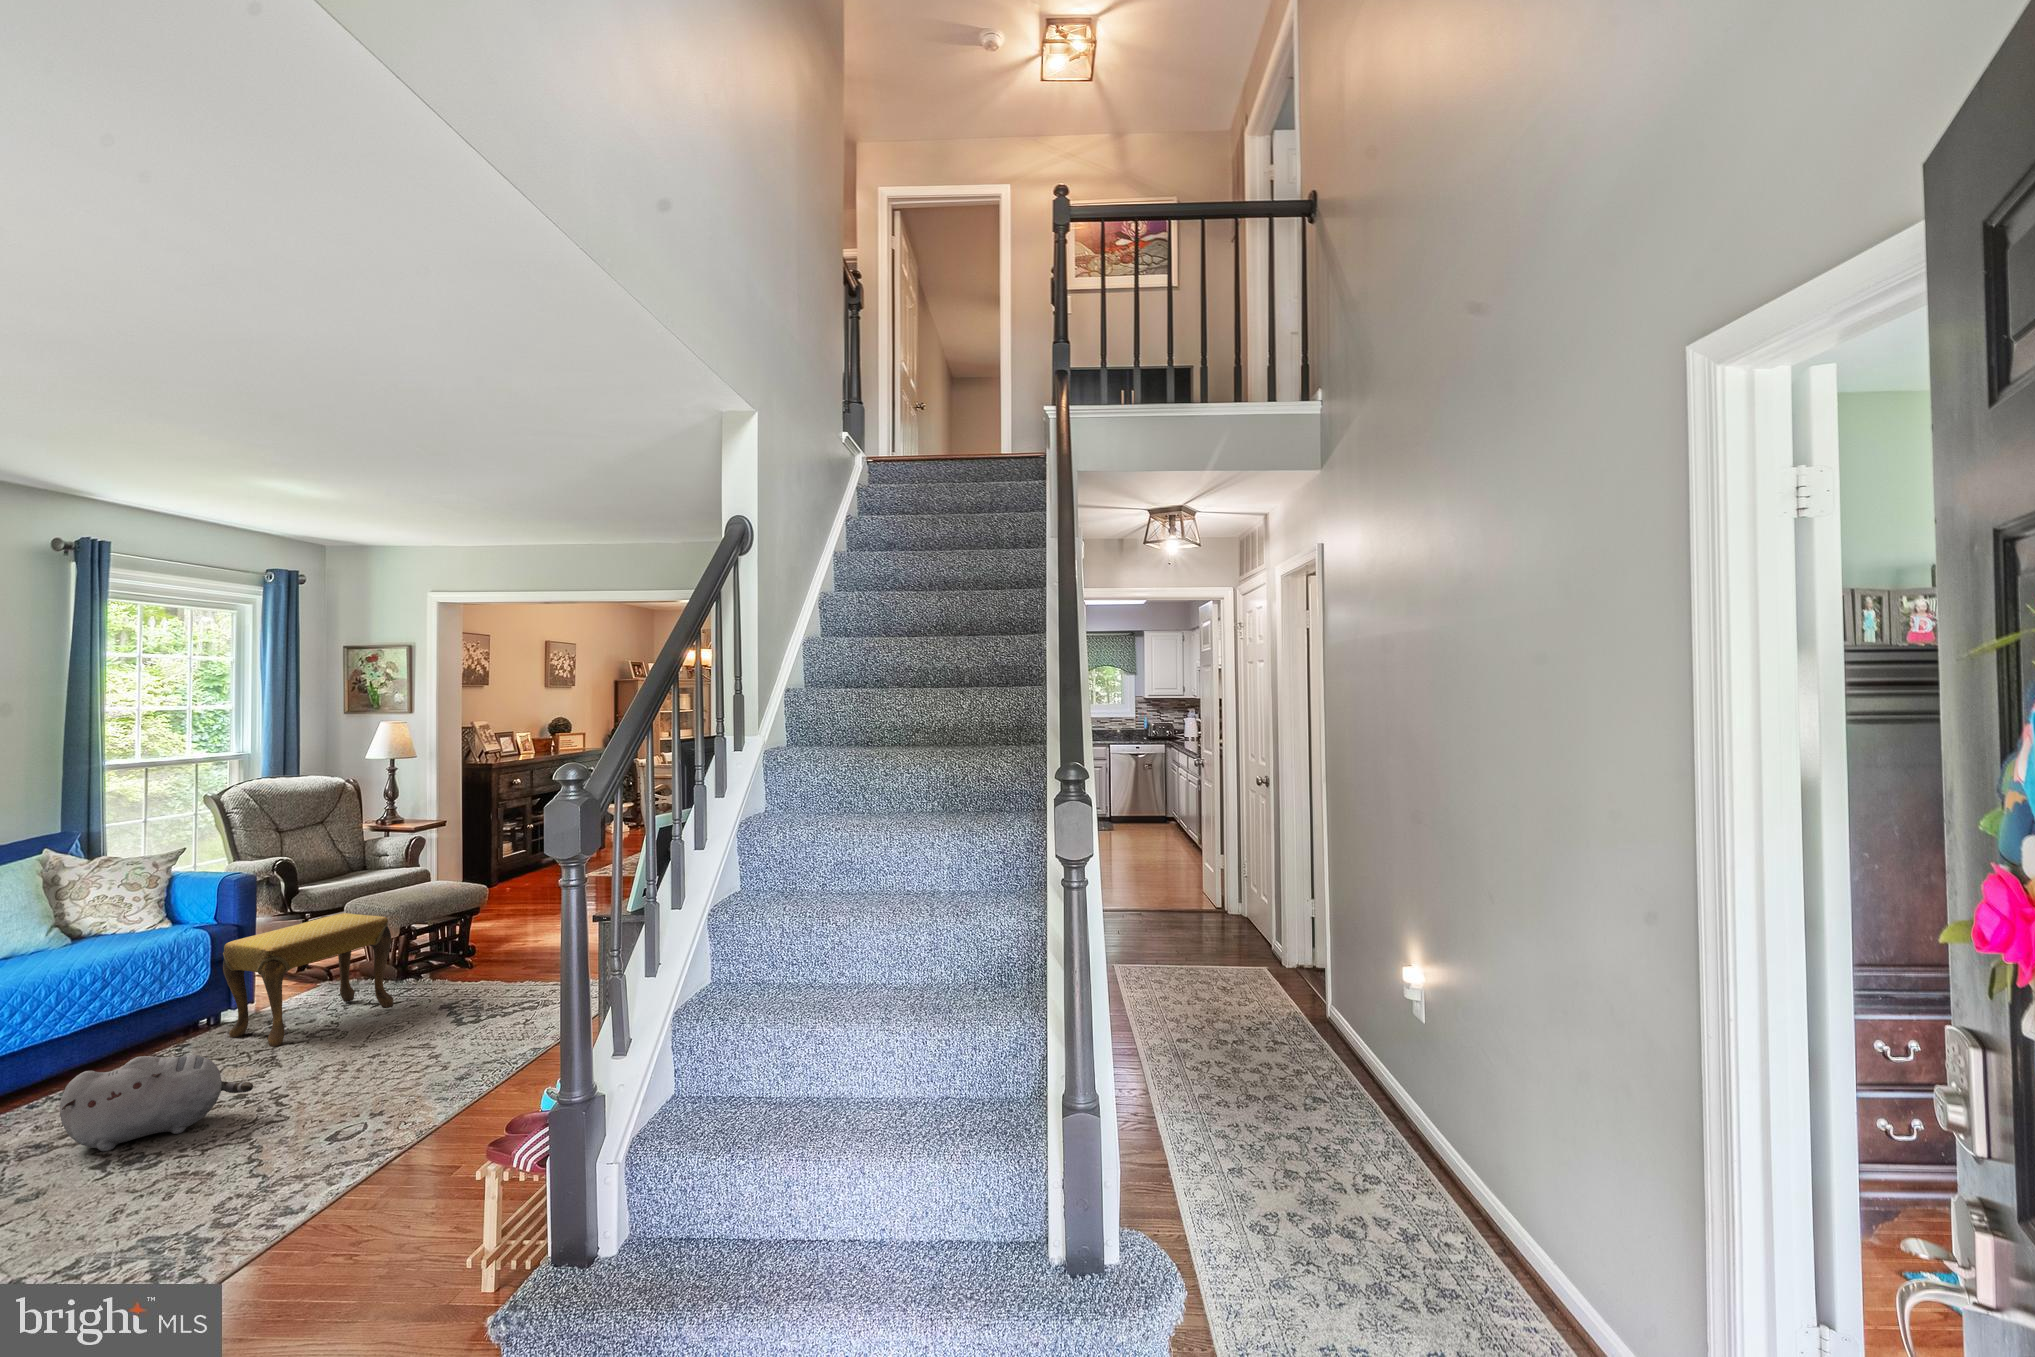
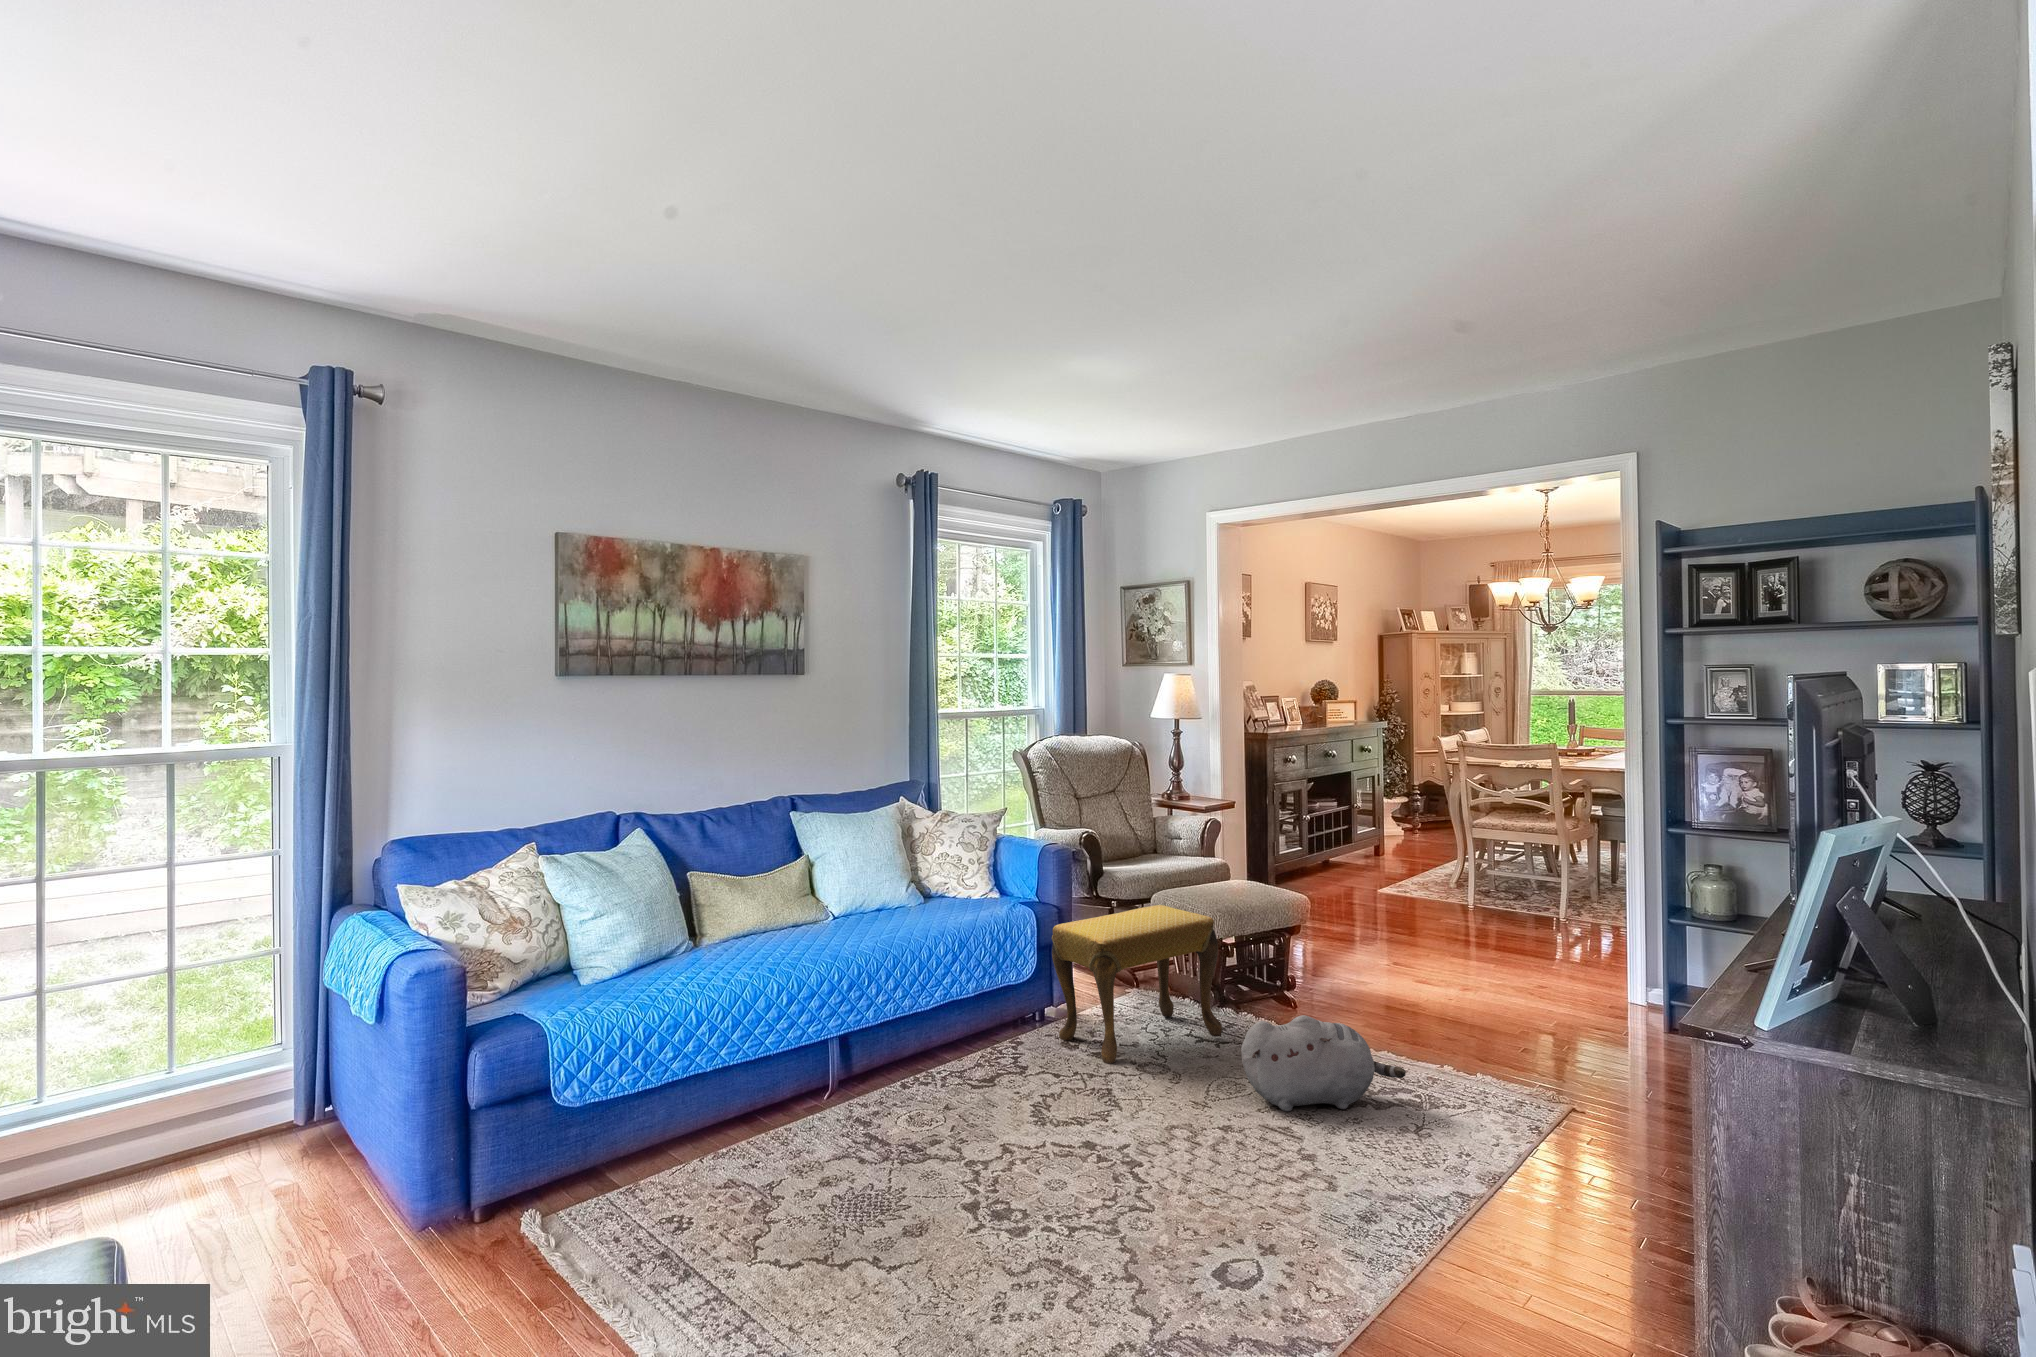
plush toy: present [60,1055,253,1151] -> present [1241,1015,1406,1111]

